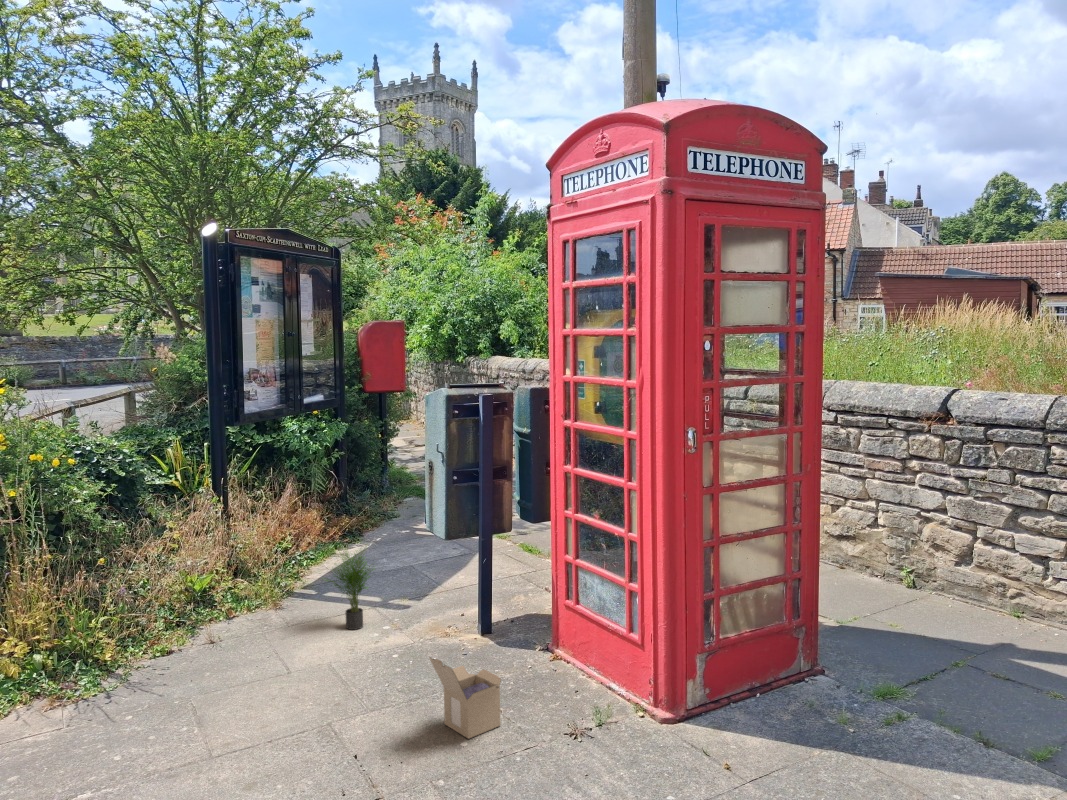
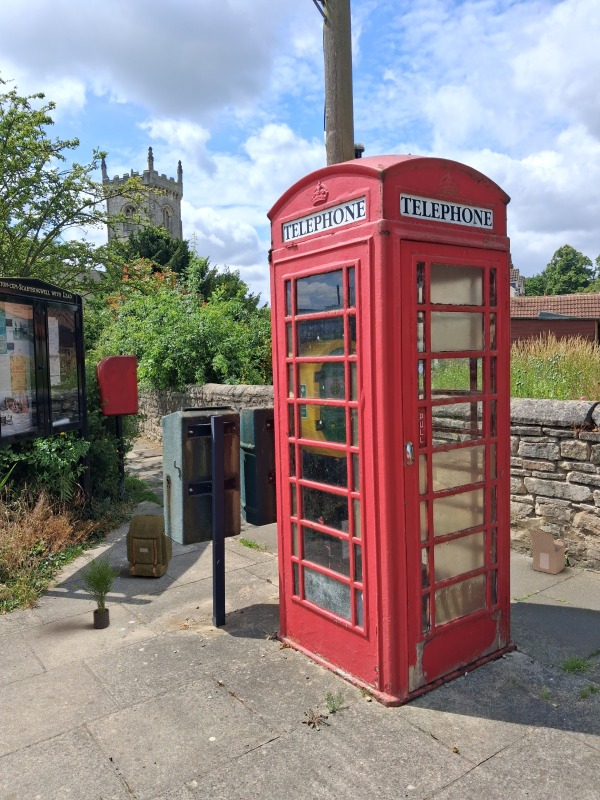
backpack: none [384,506,437,580] -> present [126,513,172,577]
cardboard box: present [429,657,501,739] -> present [529,530,565,574]

